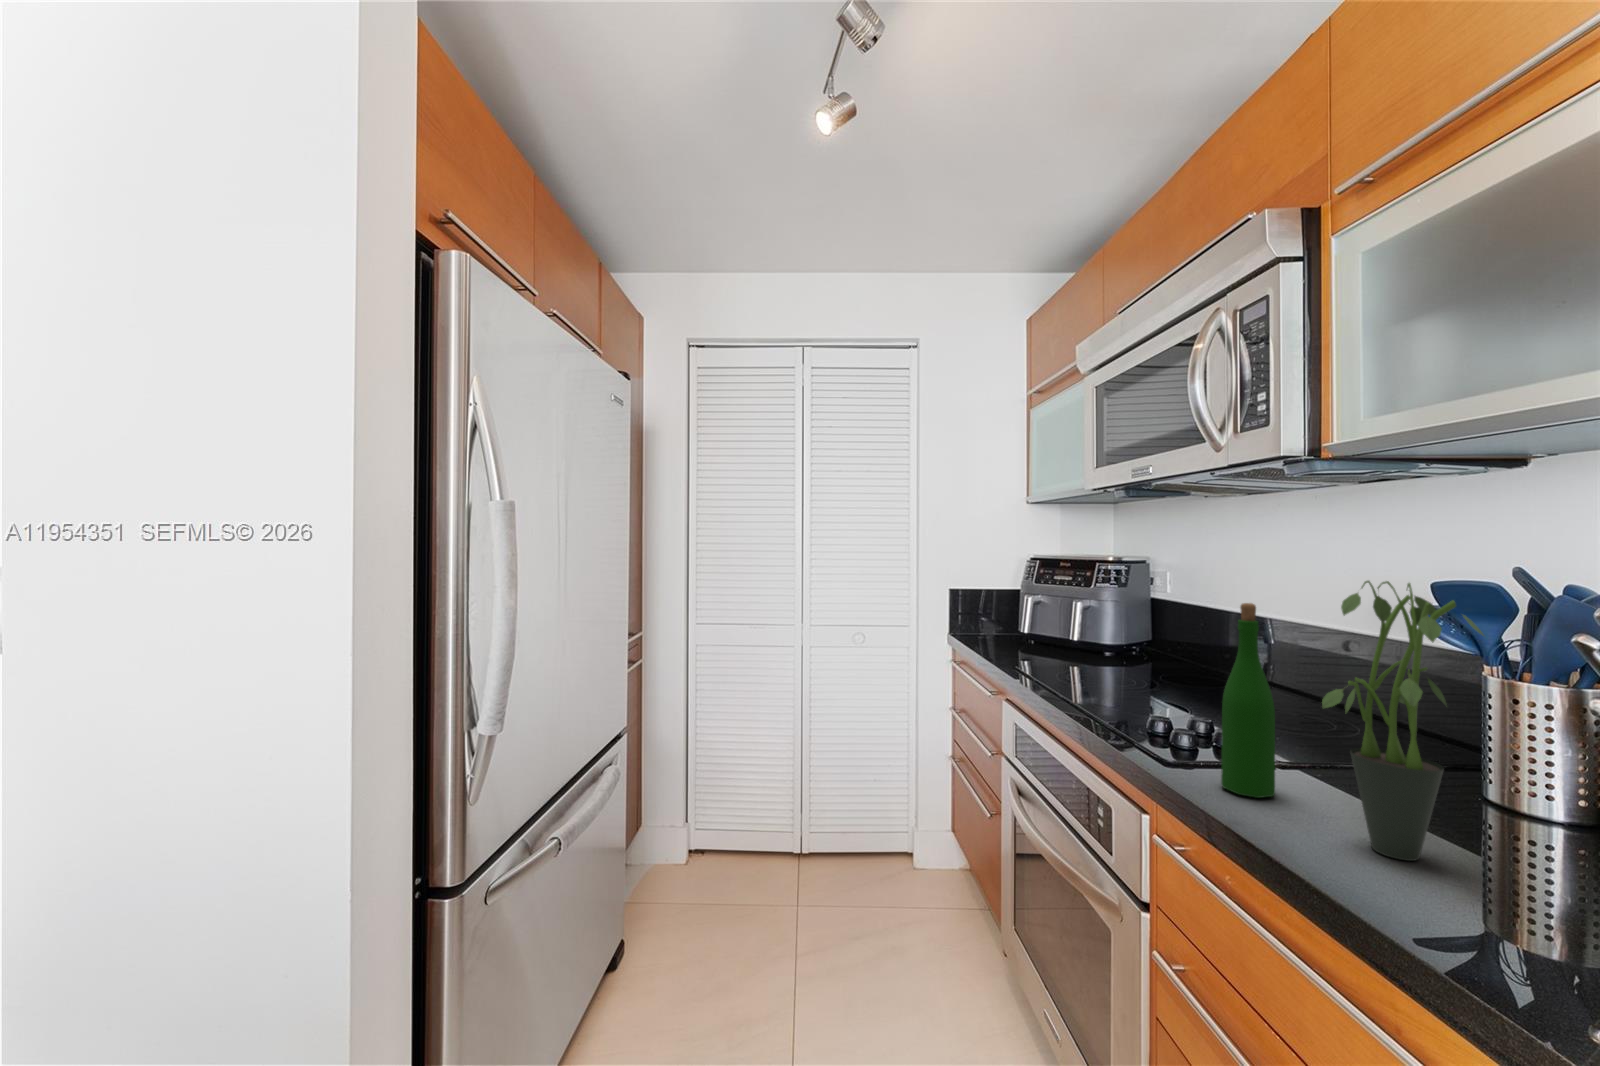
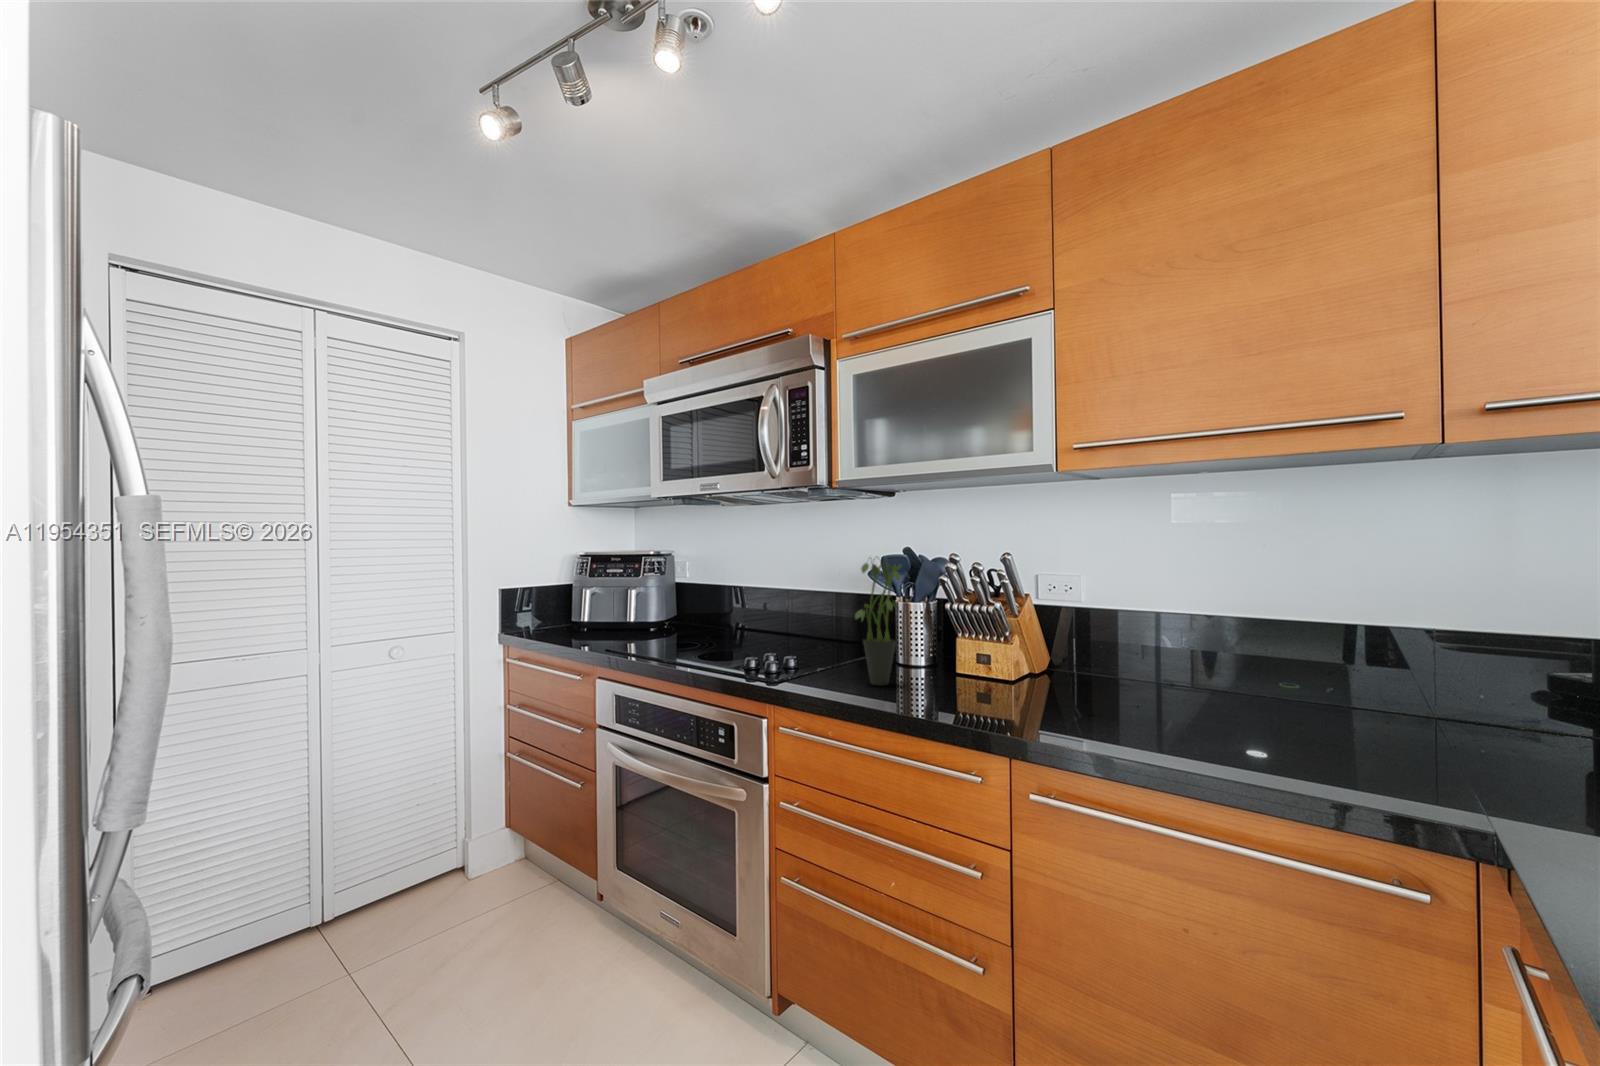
wine bottle: present [1221,603,1275,798] -> none [798,572,825,678]

